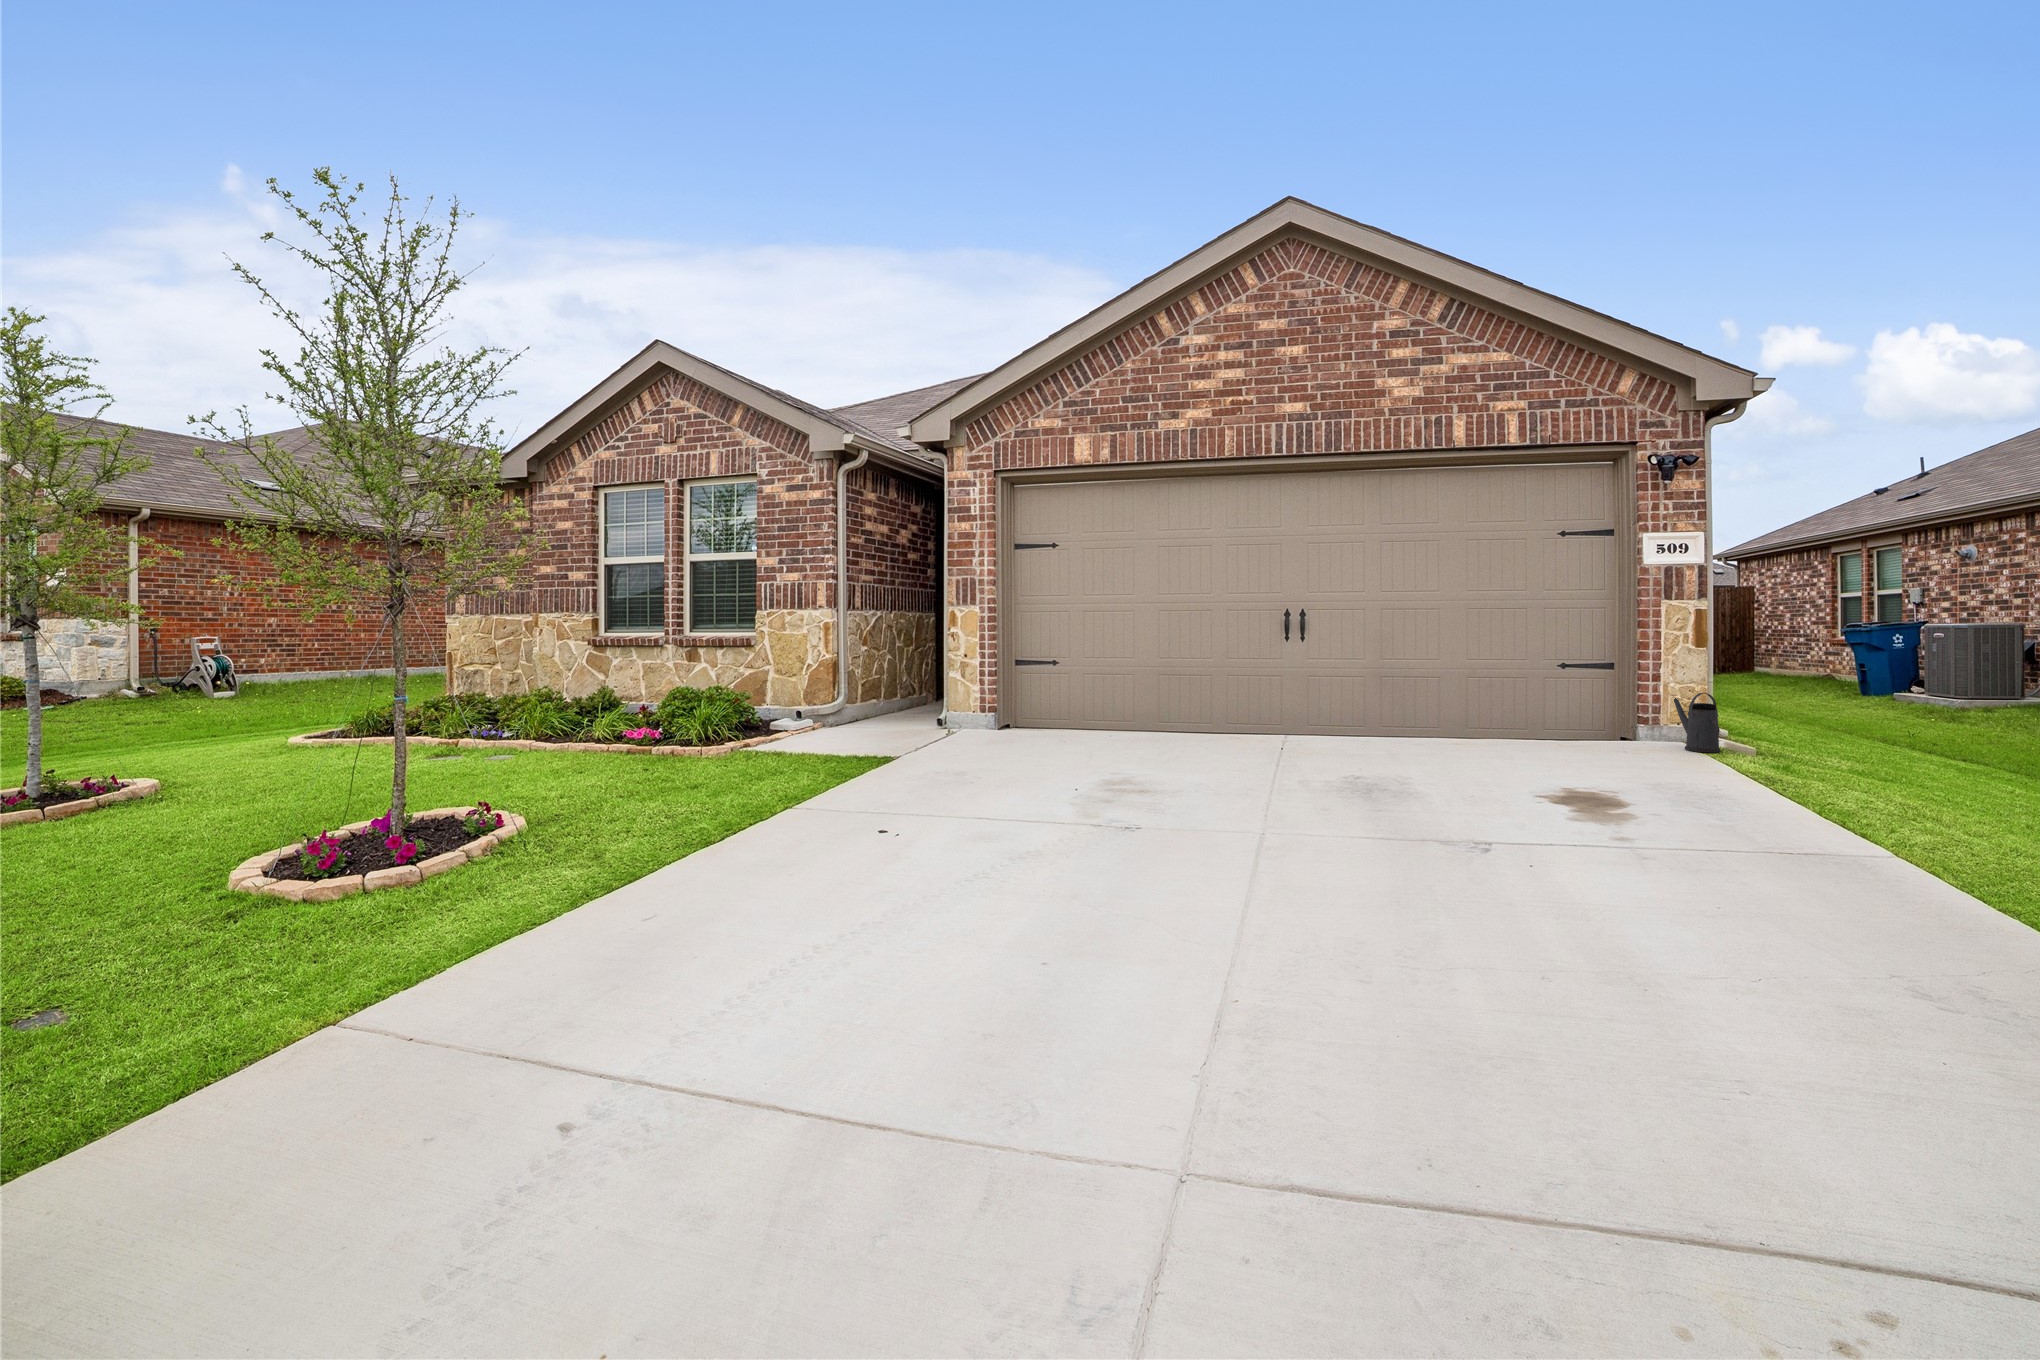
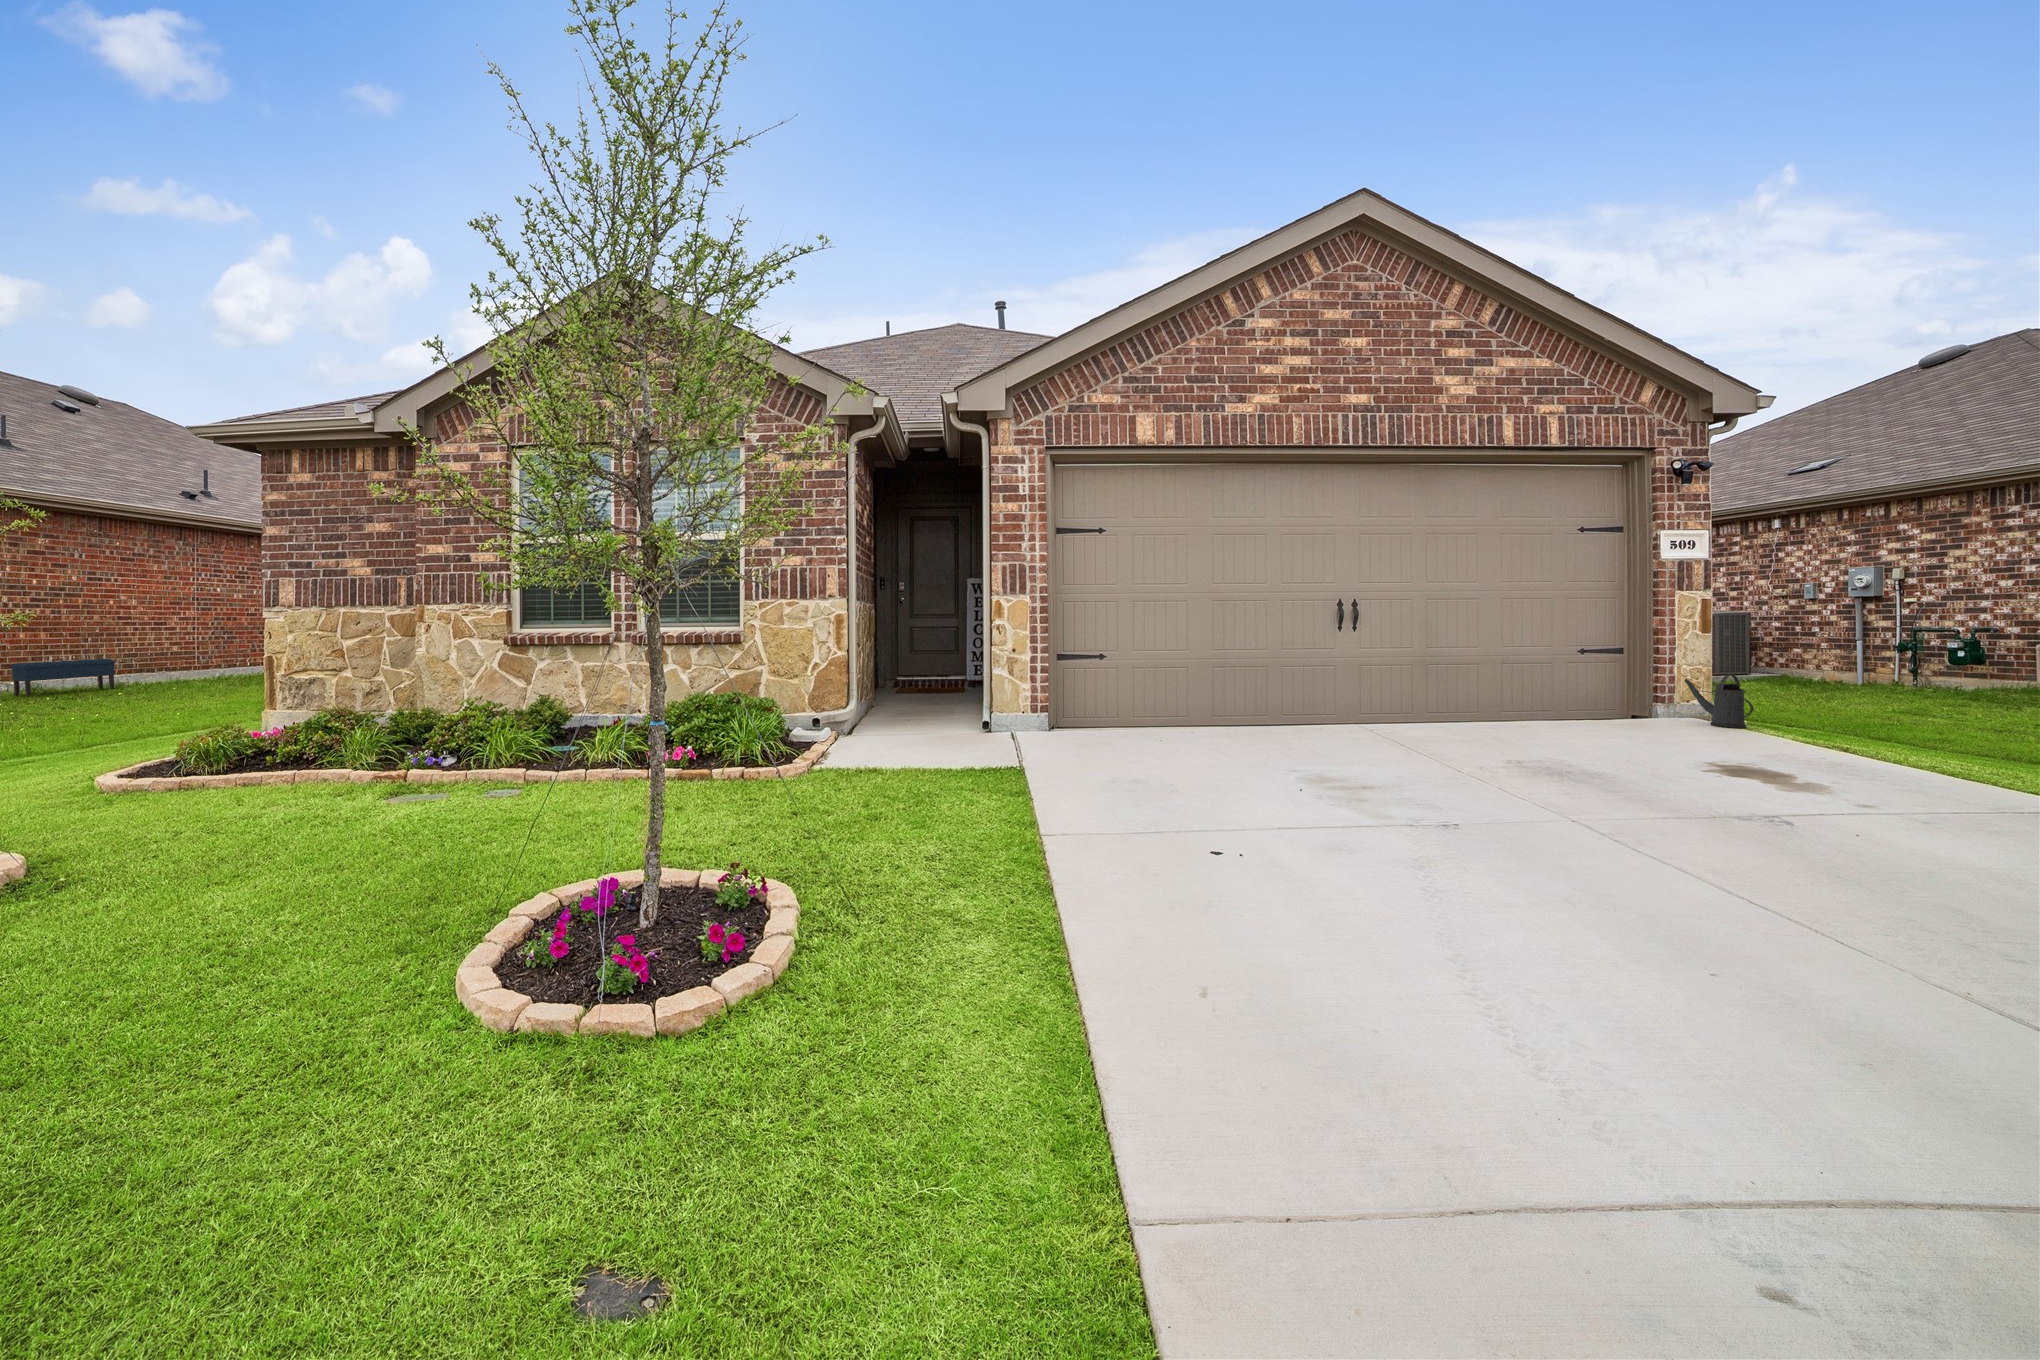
bench: none [344,657,416,685] -> present [11,659,115,696]

